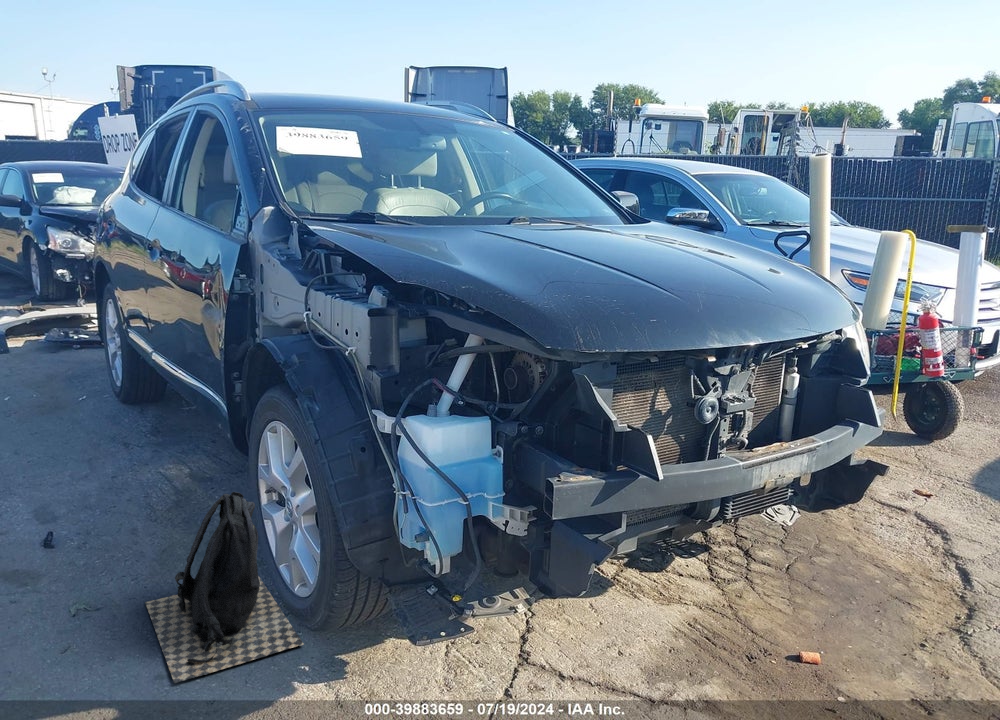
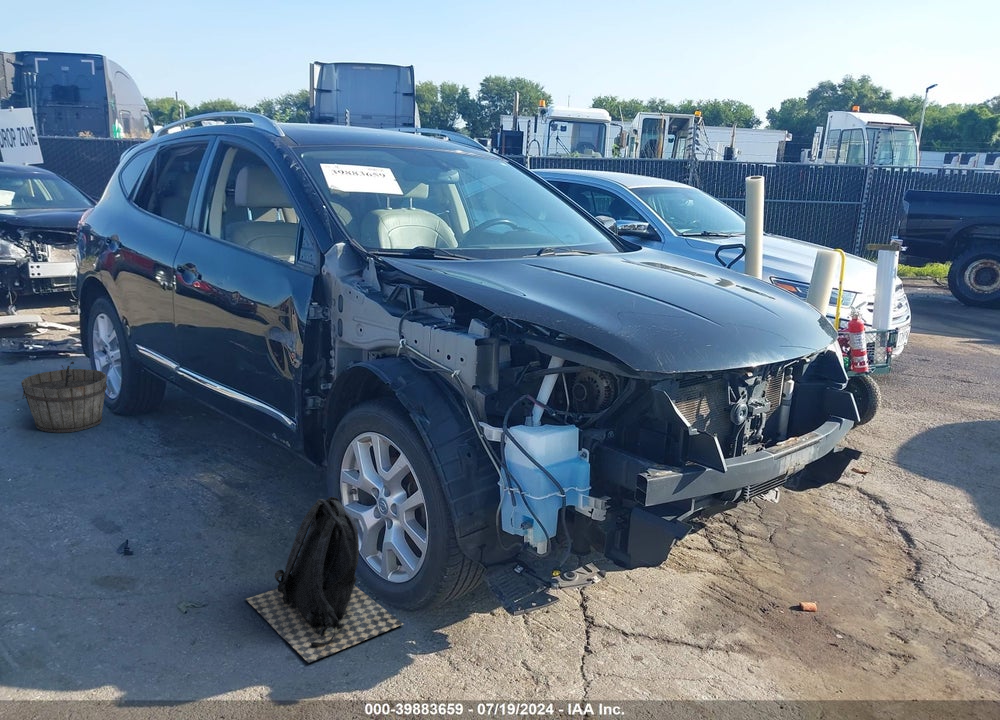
wooden bucket: none [21,344,111,416] -> present [21,362,110,433]

